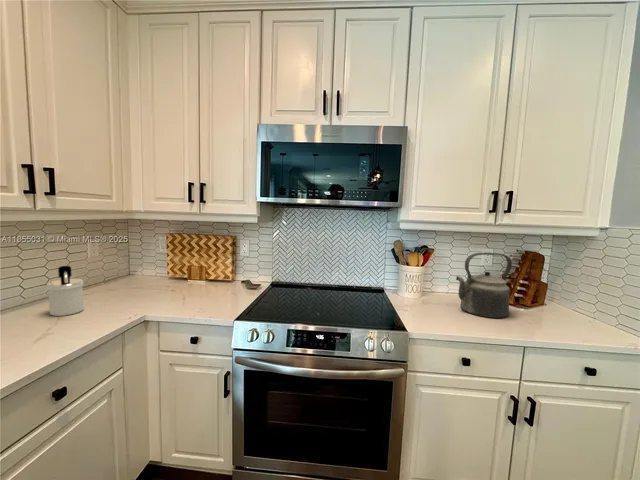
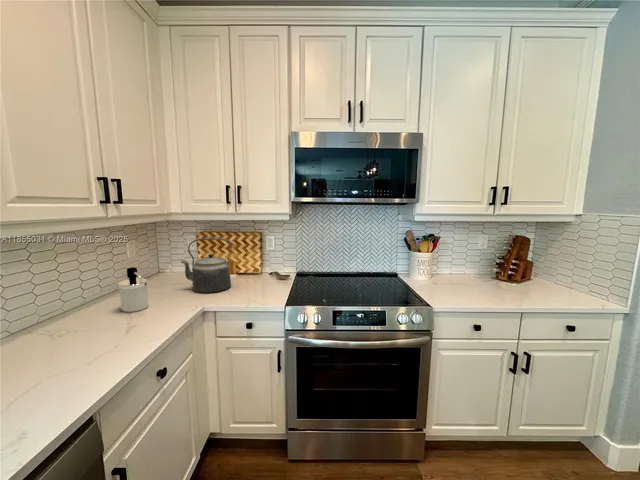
kettle: present [456,253,512,318] -> present [181,238,232,293]

